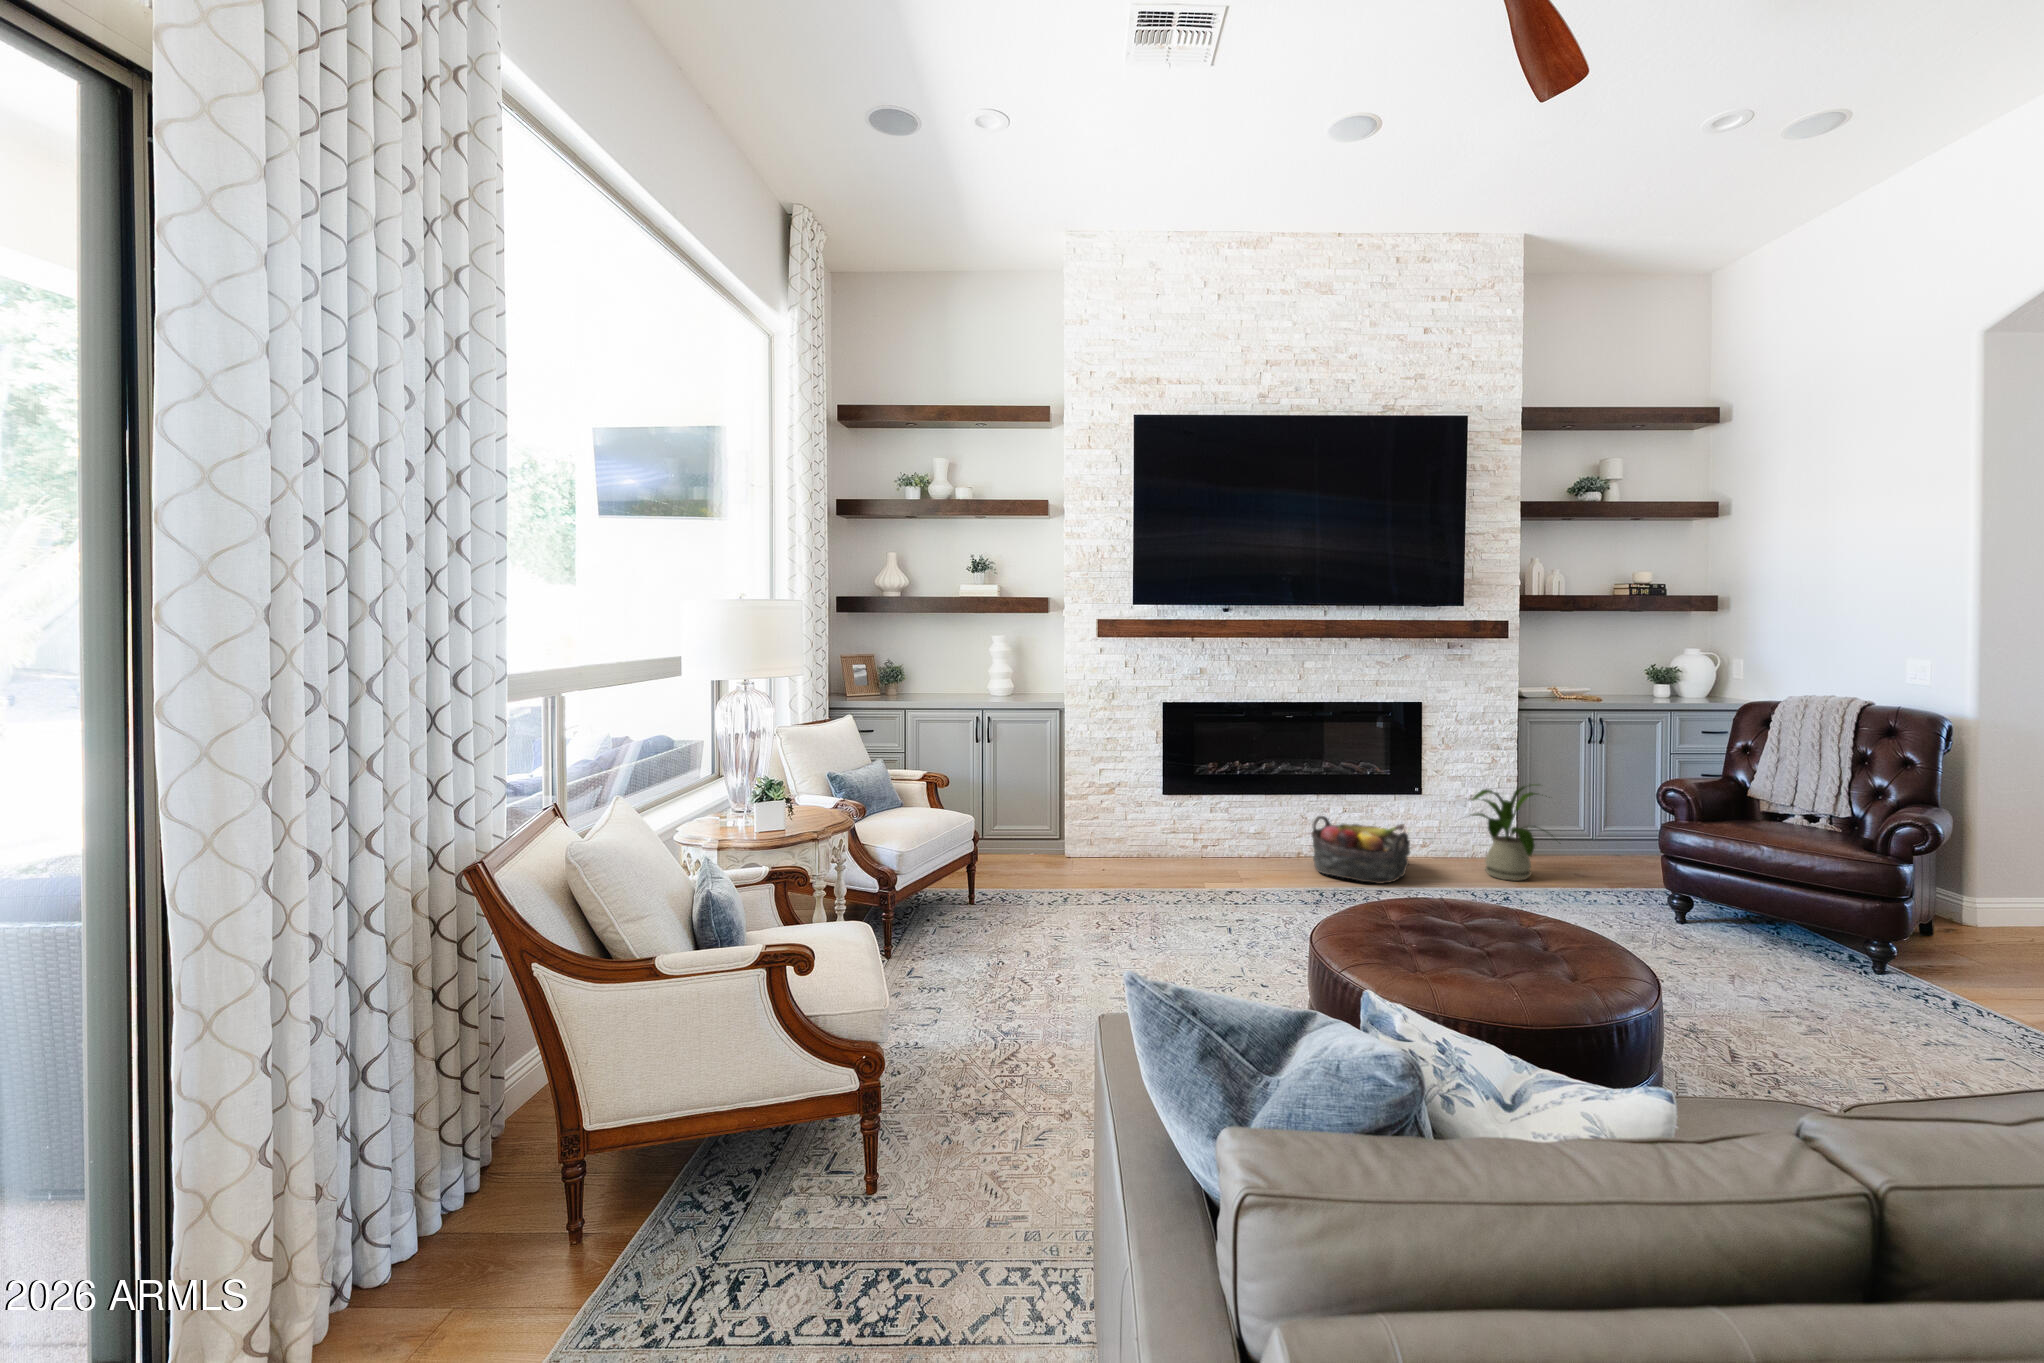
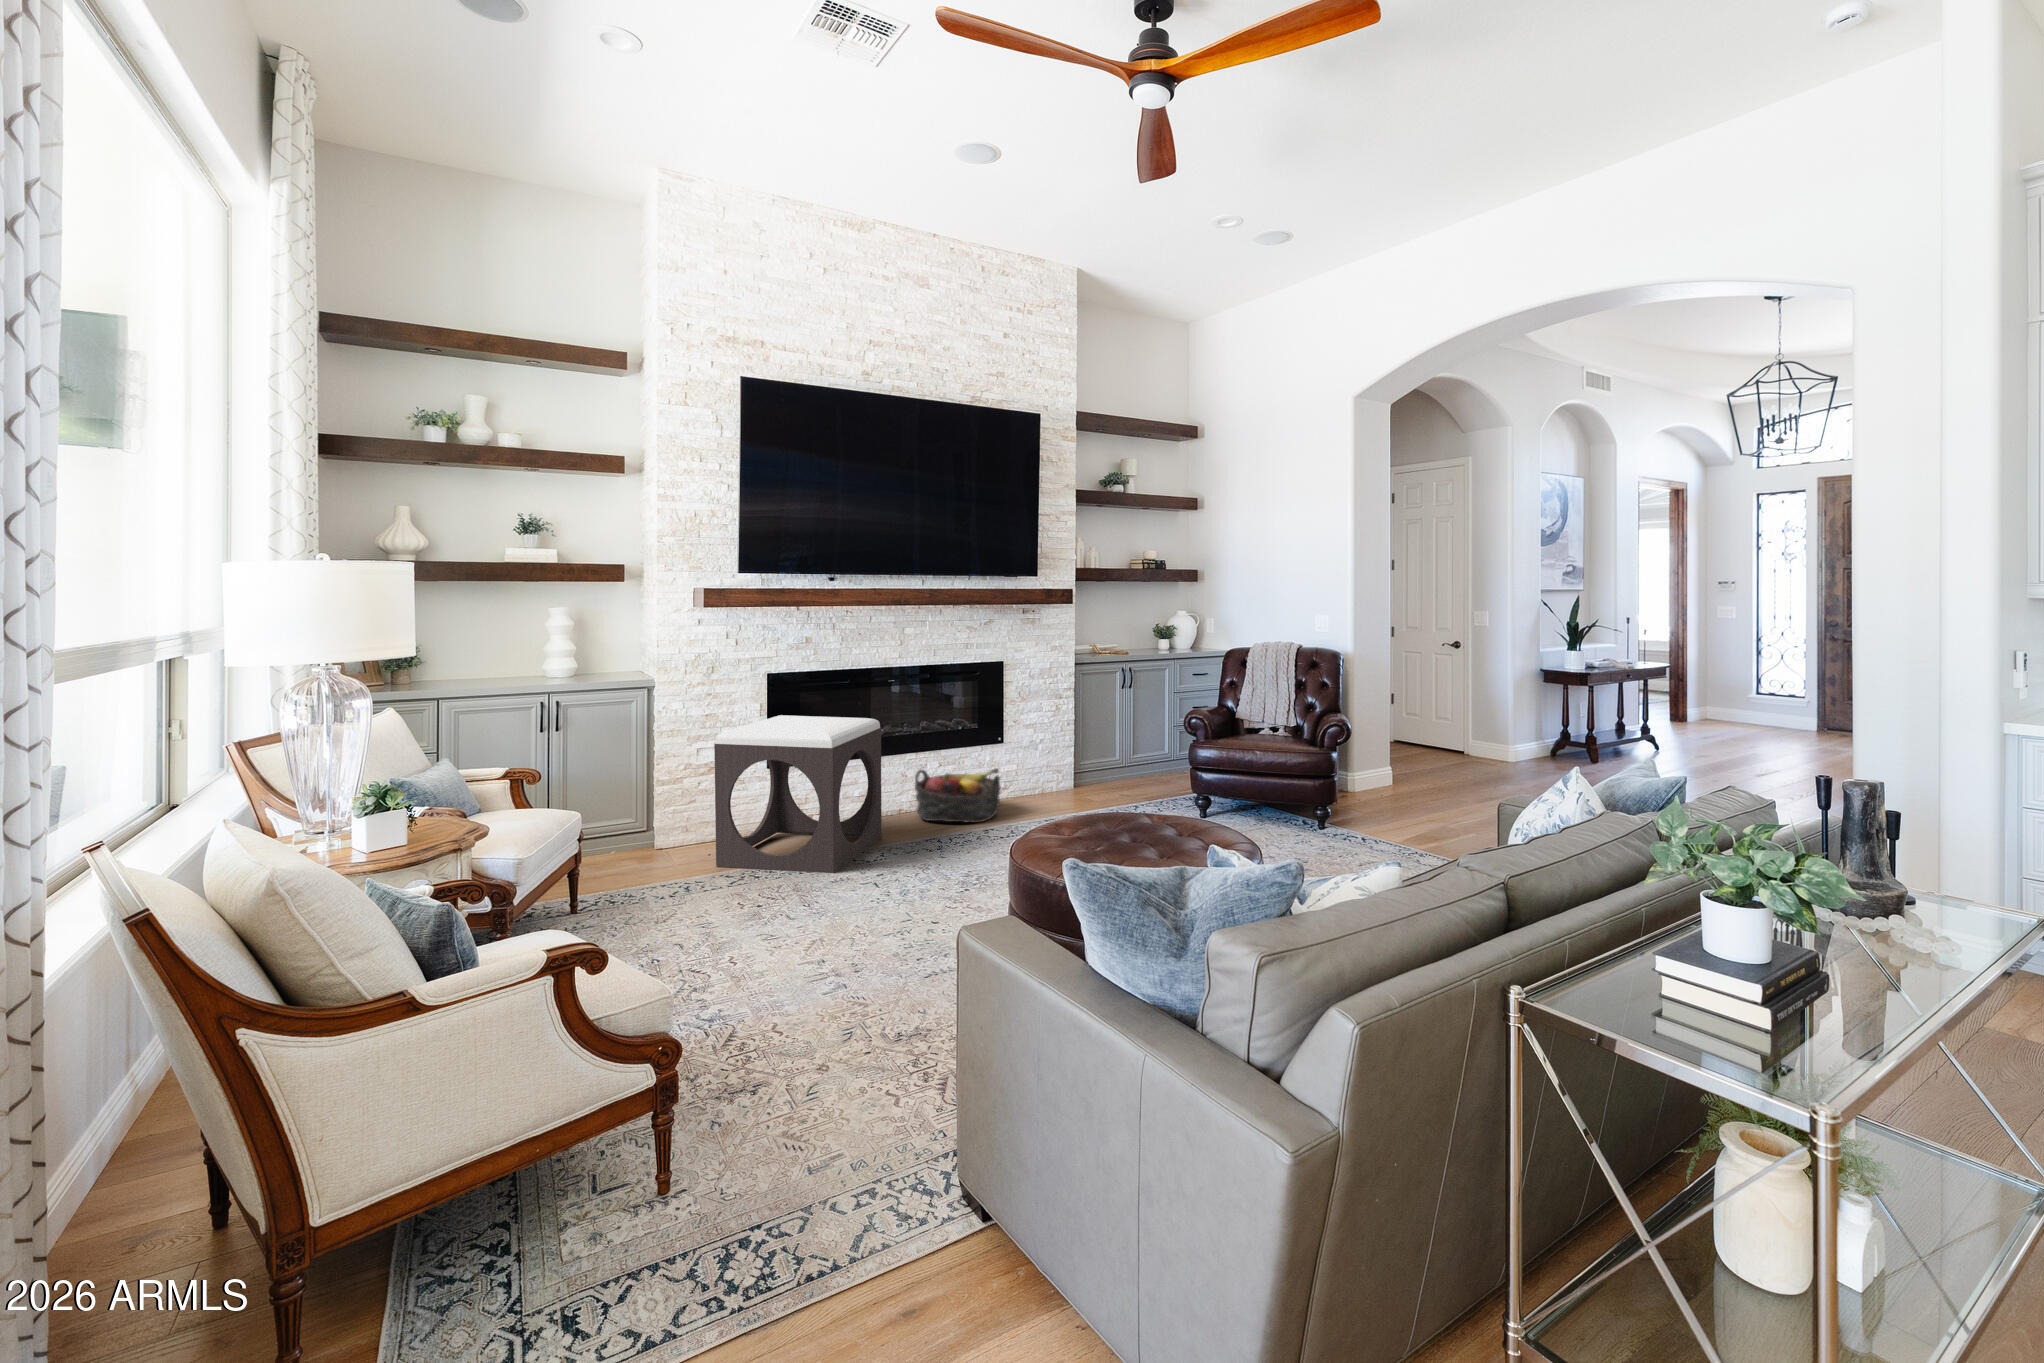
footstool: none [1096,746,1265,914] -> present [714,715,882,873]
house plant: present [1471,784,1553,881] -> none [1029,724,1116,805]

